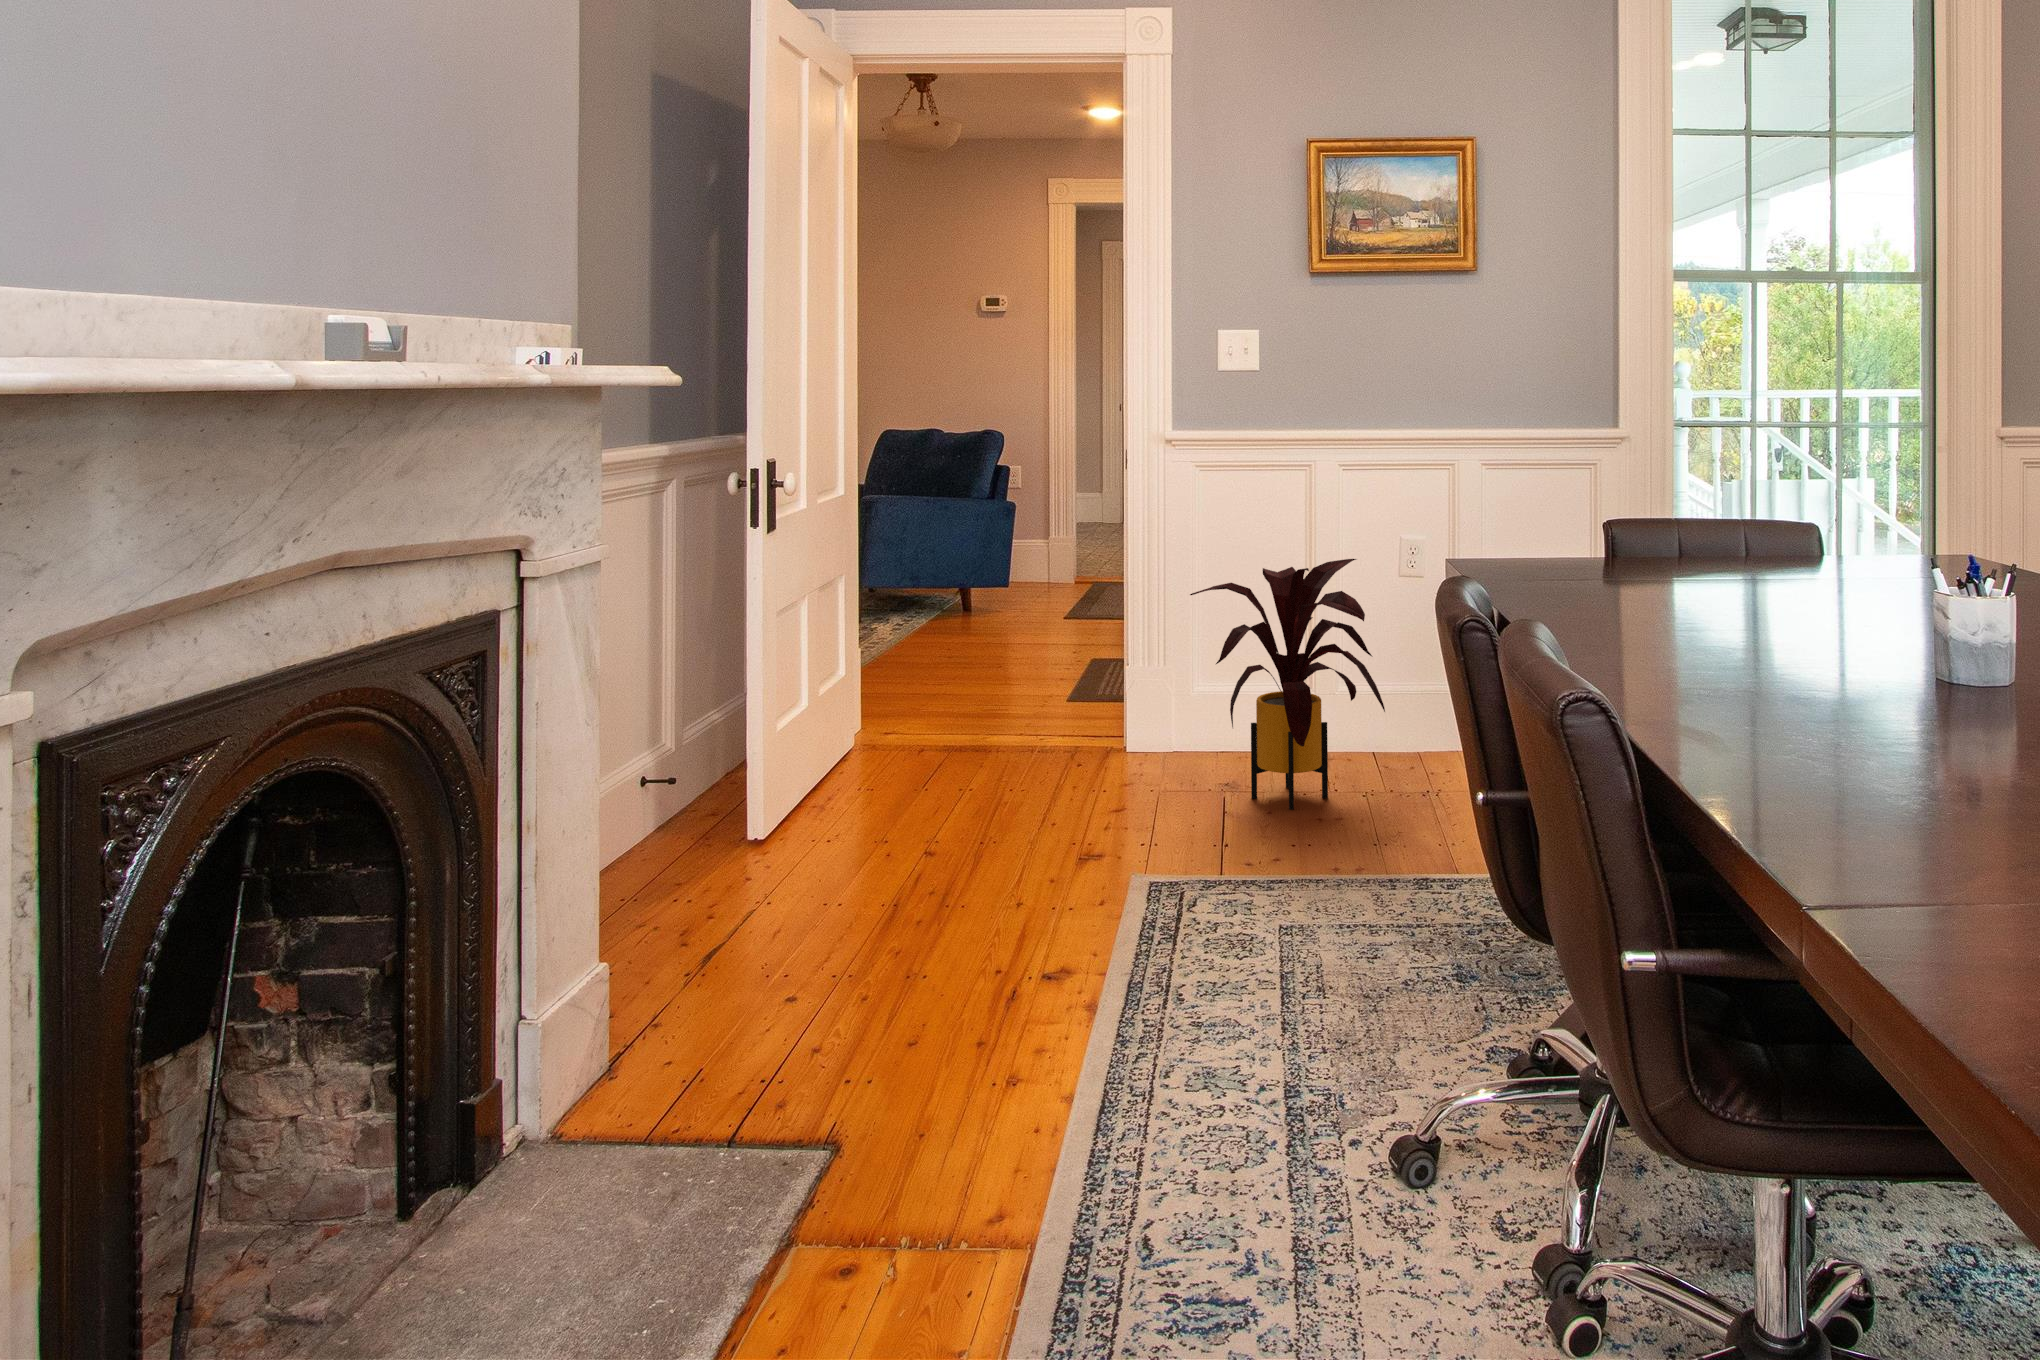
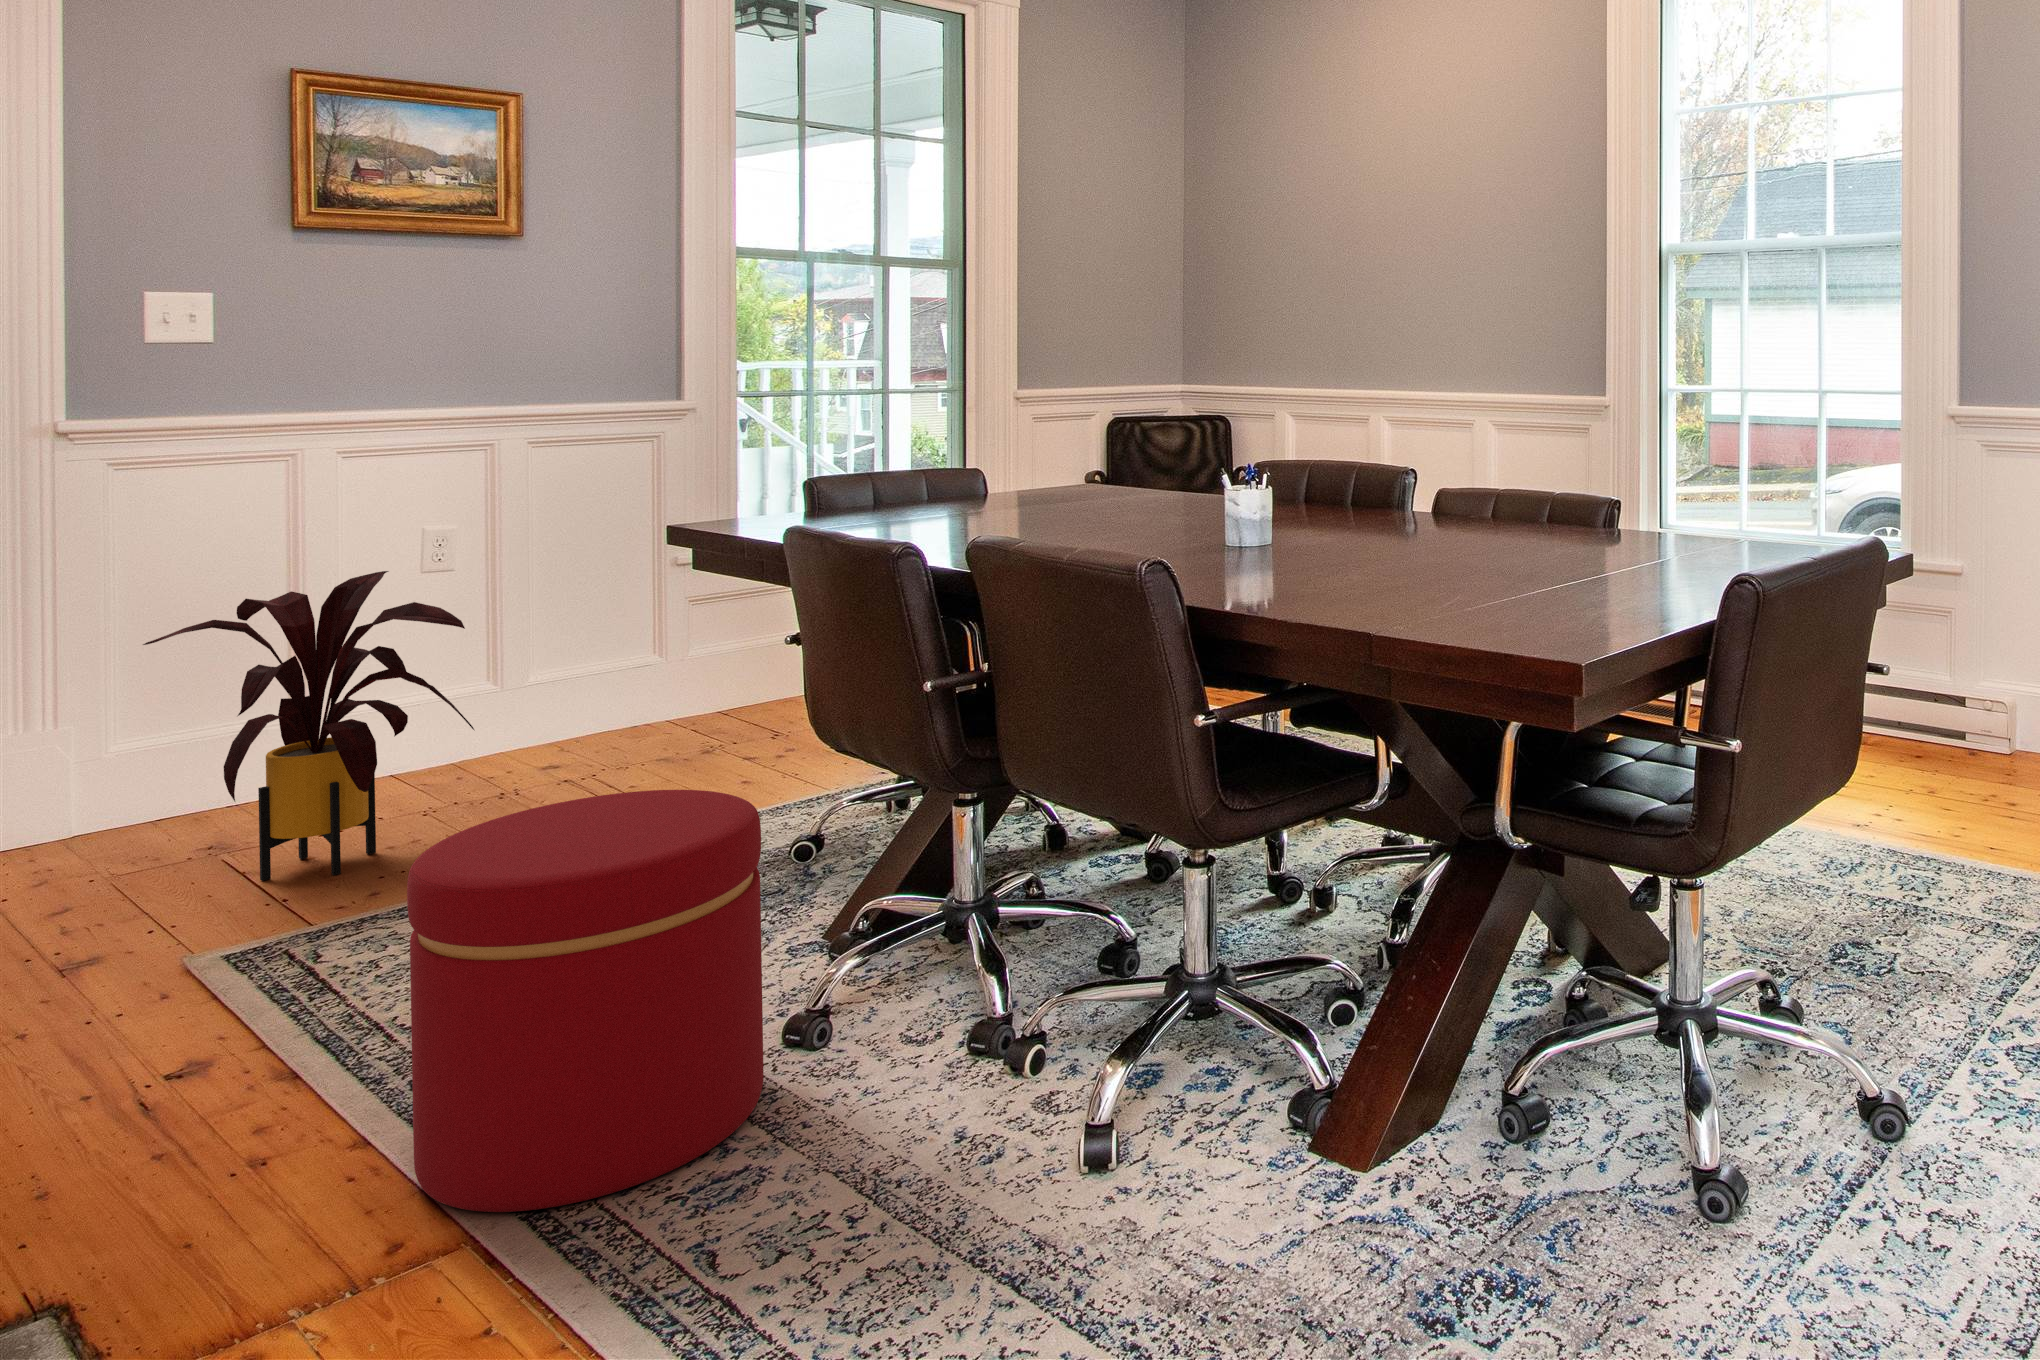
ottoman: none [1039,825,1342,1267] -> present [407,790,763,1212]

